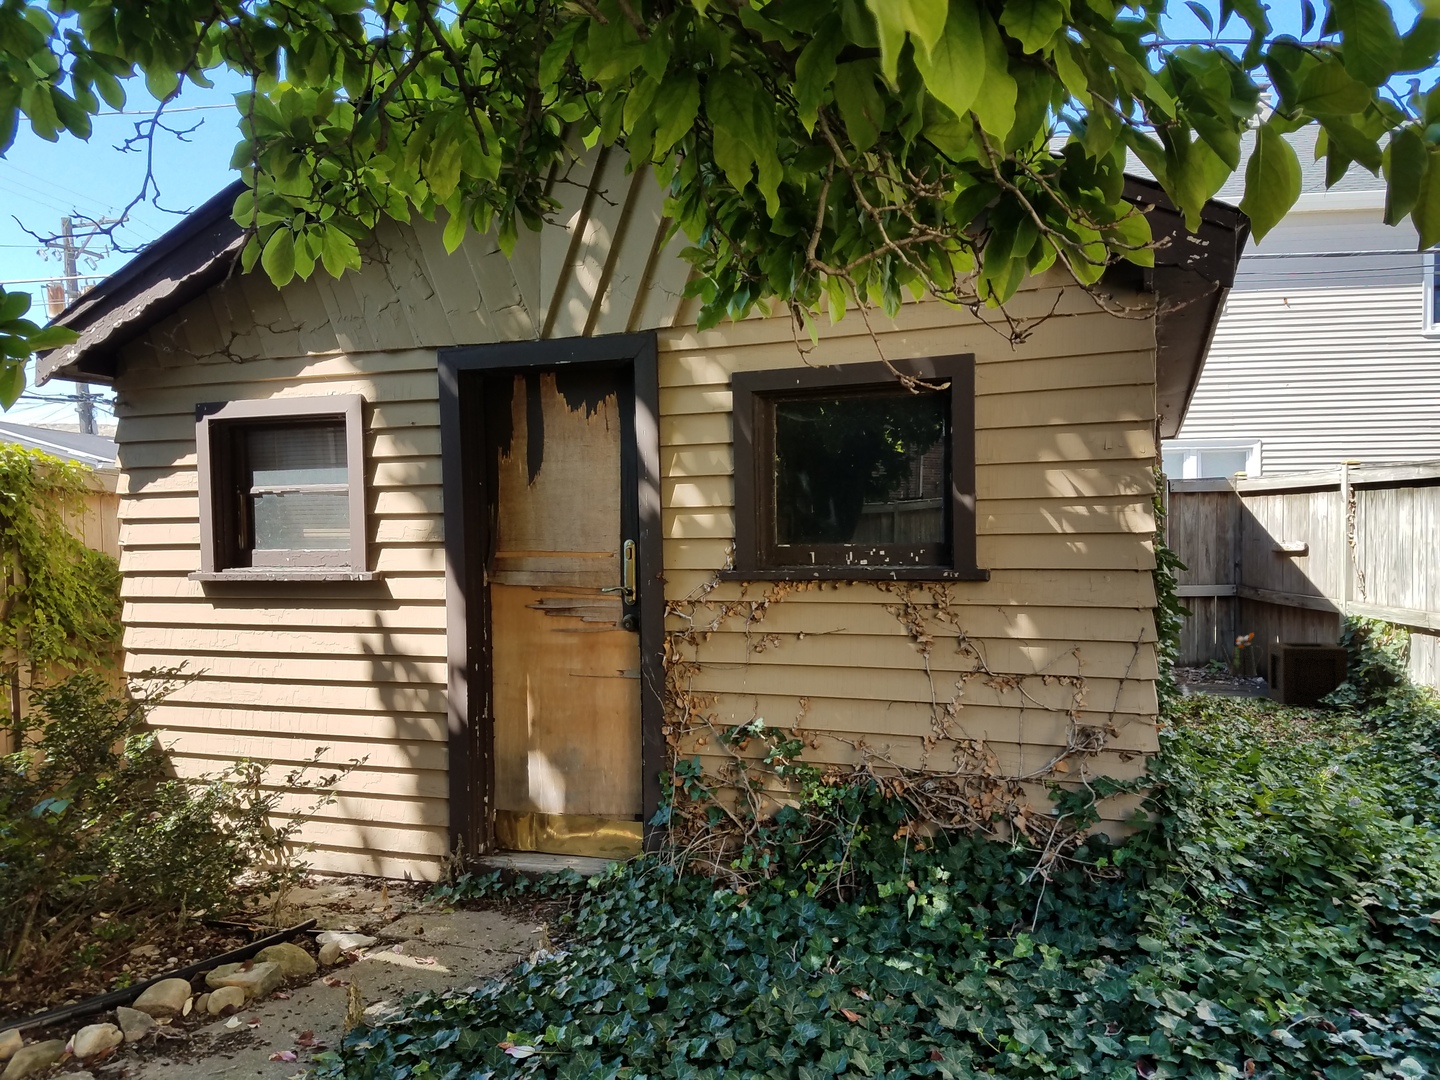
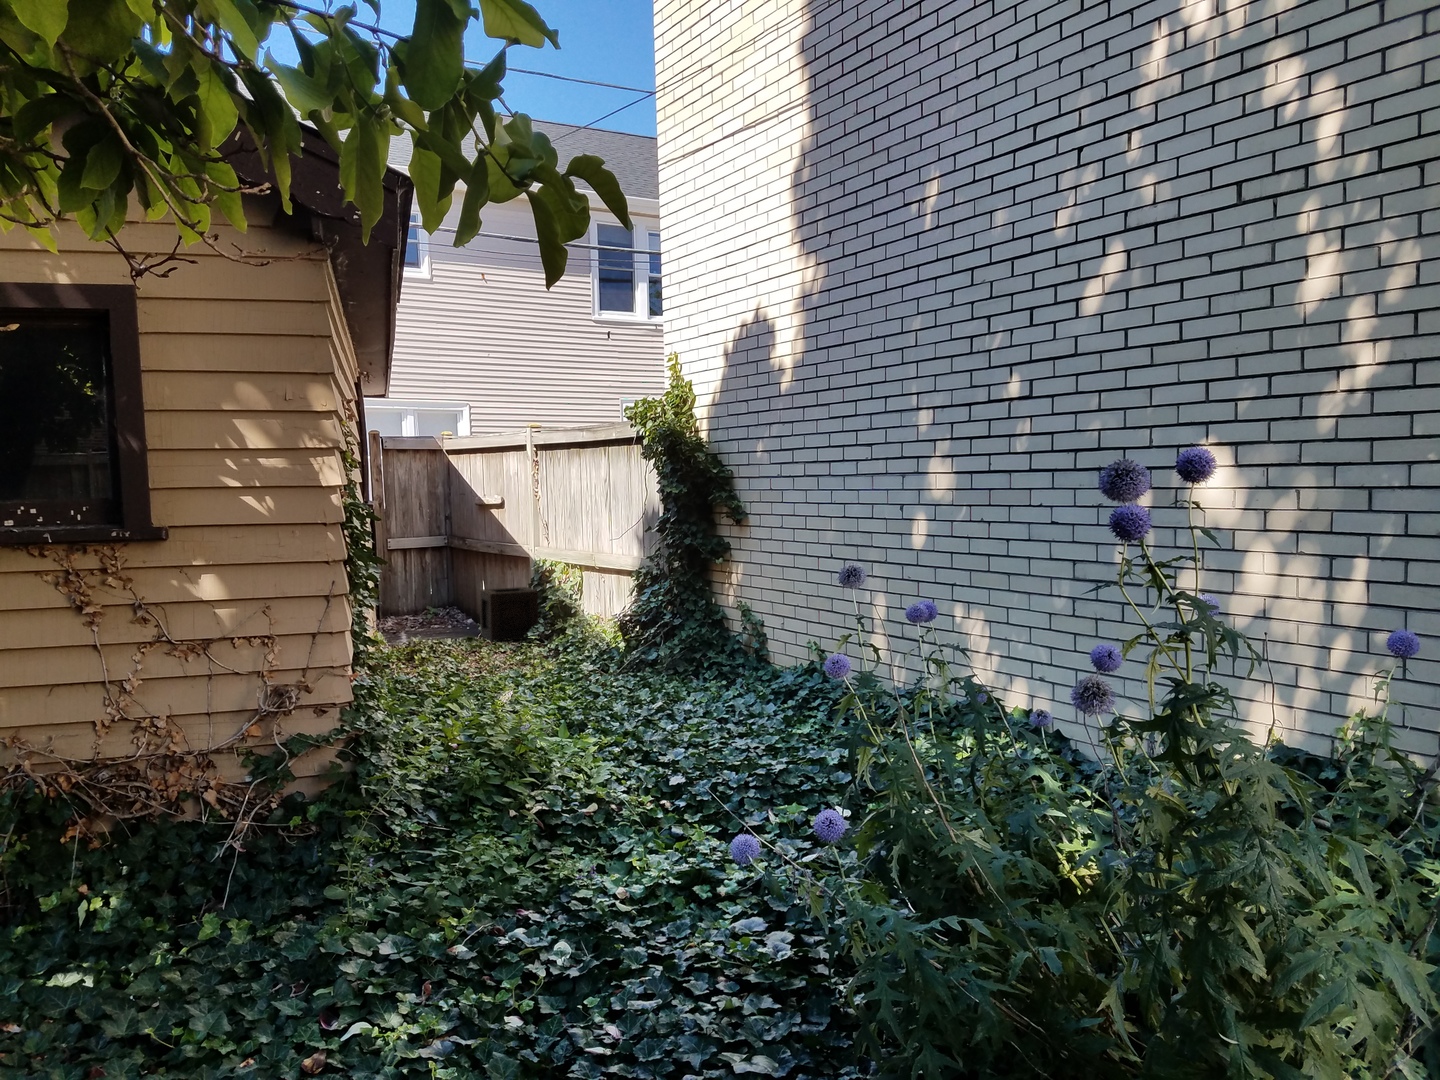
watering can: present [1220,633,1257,677] -> none [444,582,478,620]

